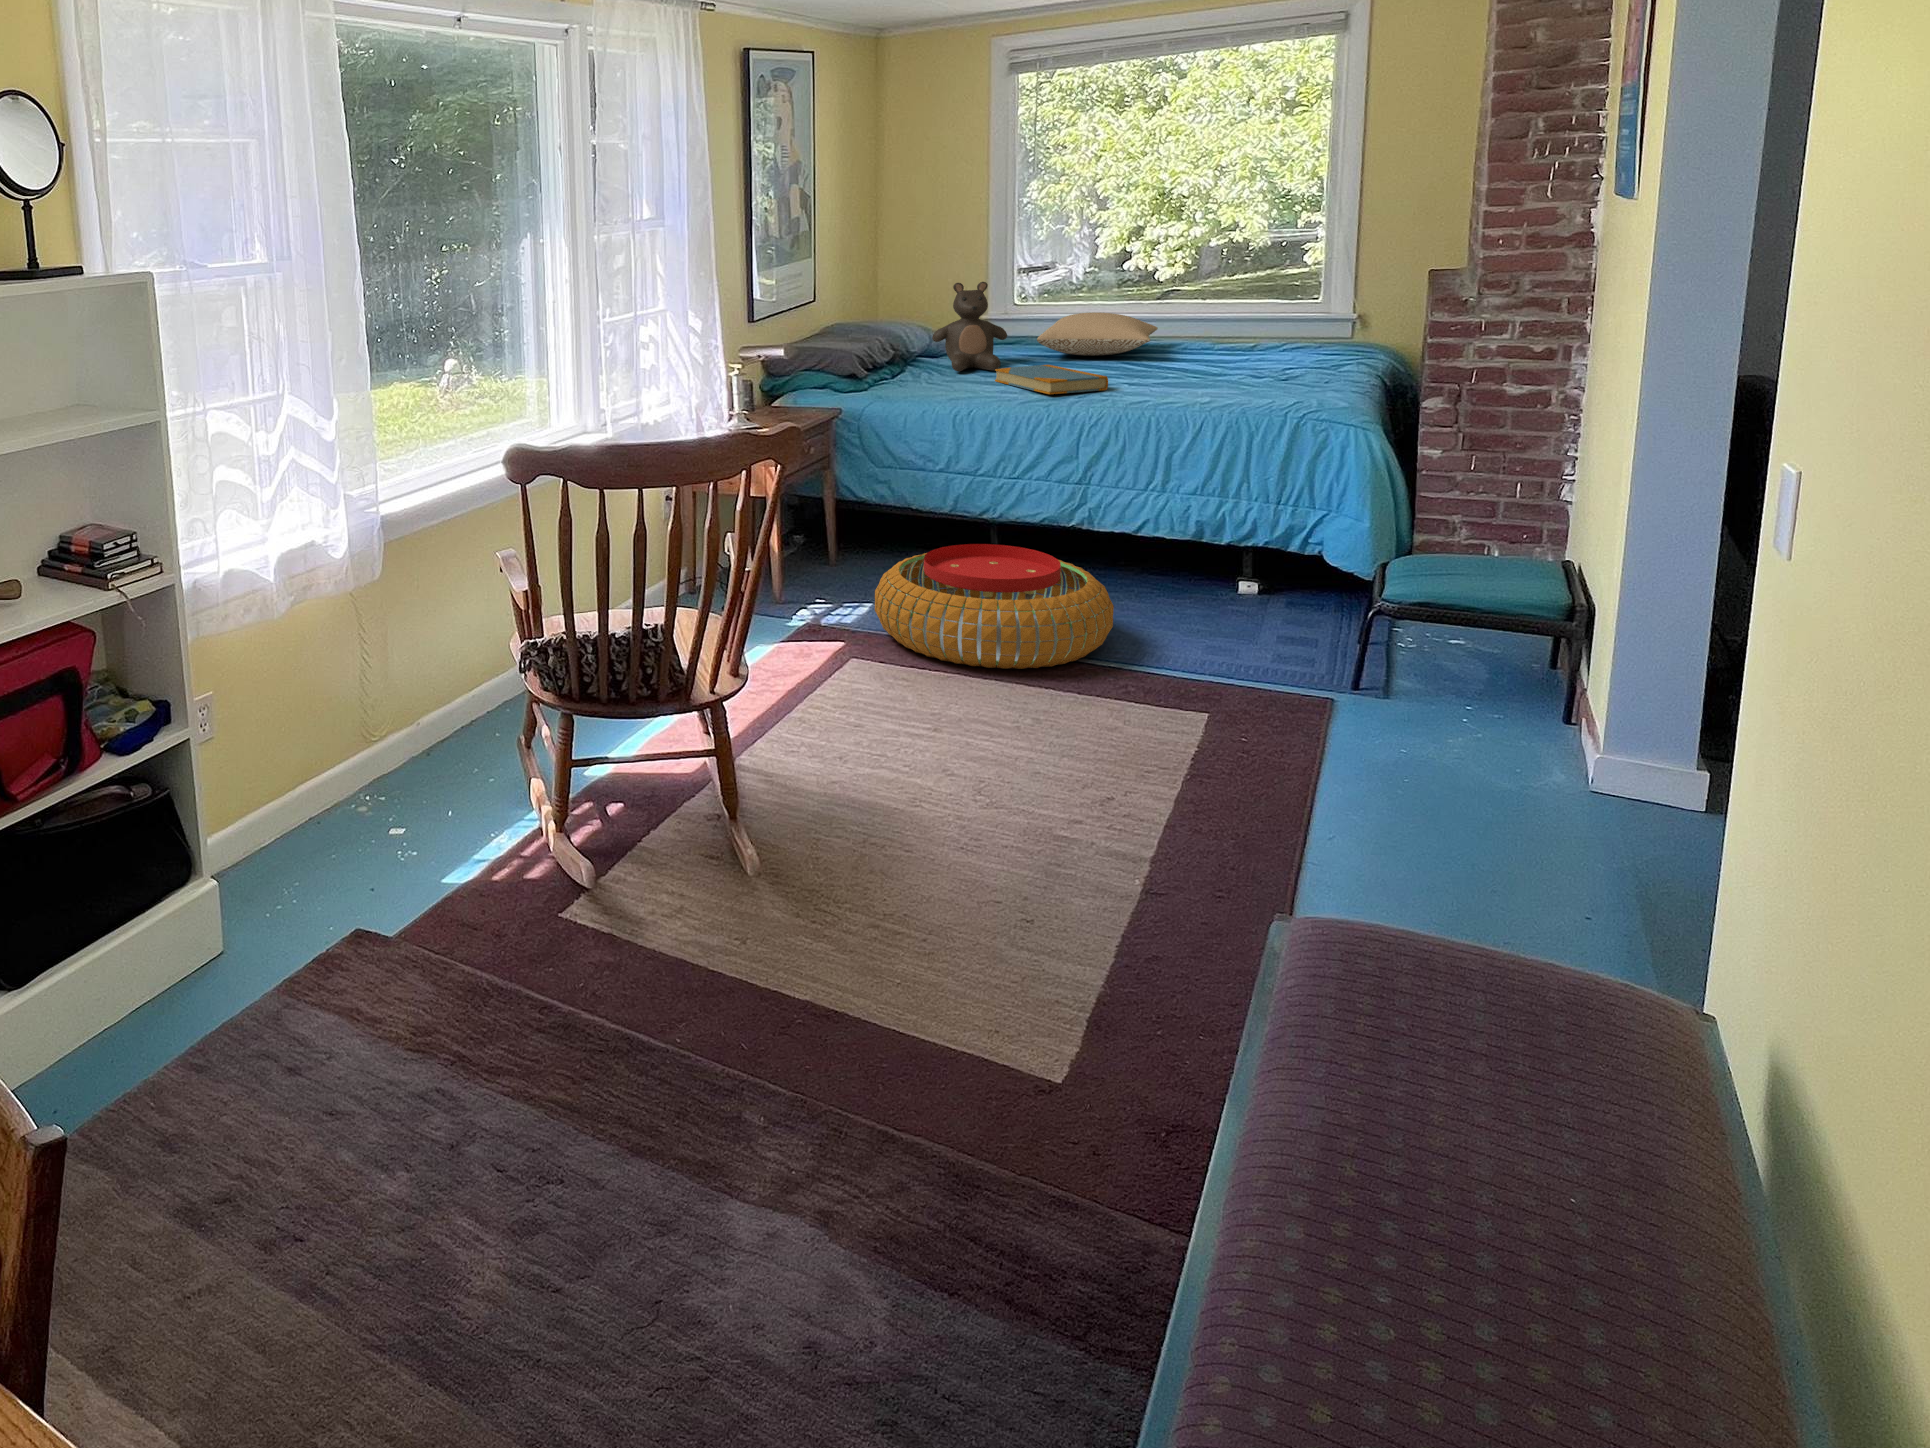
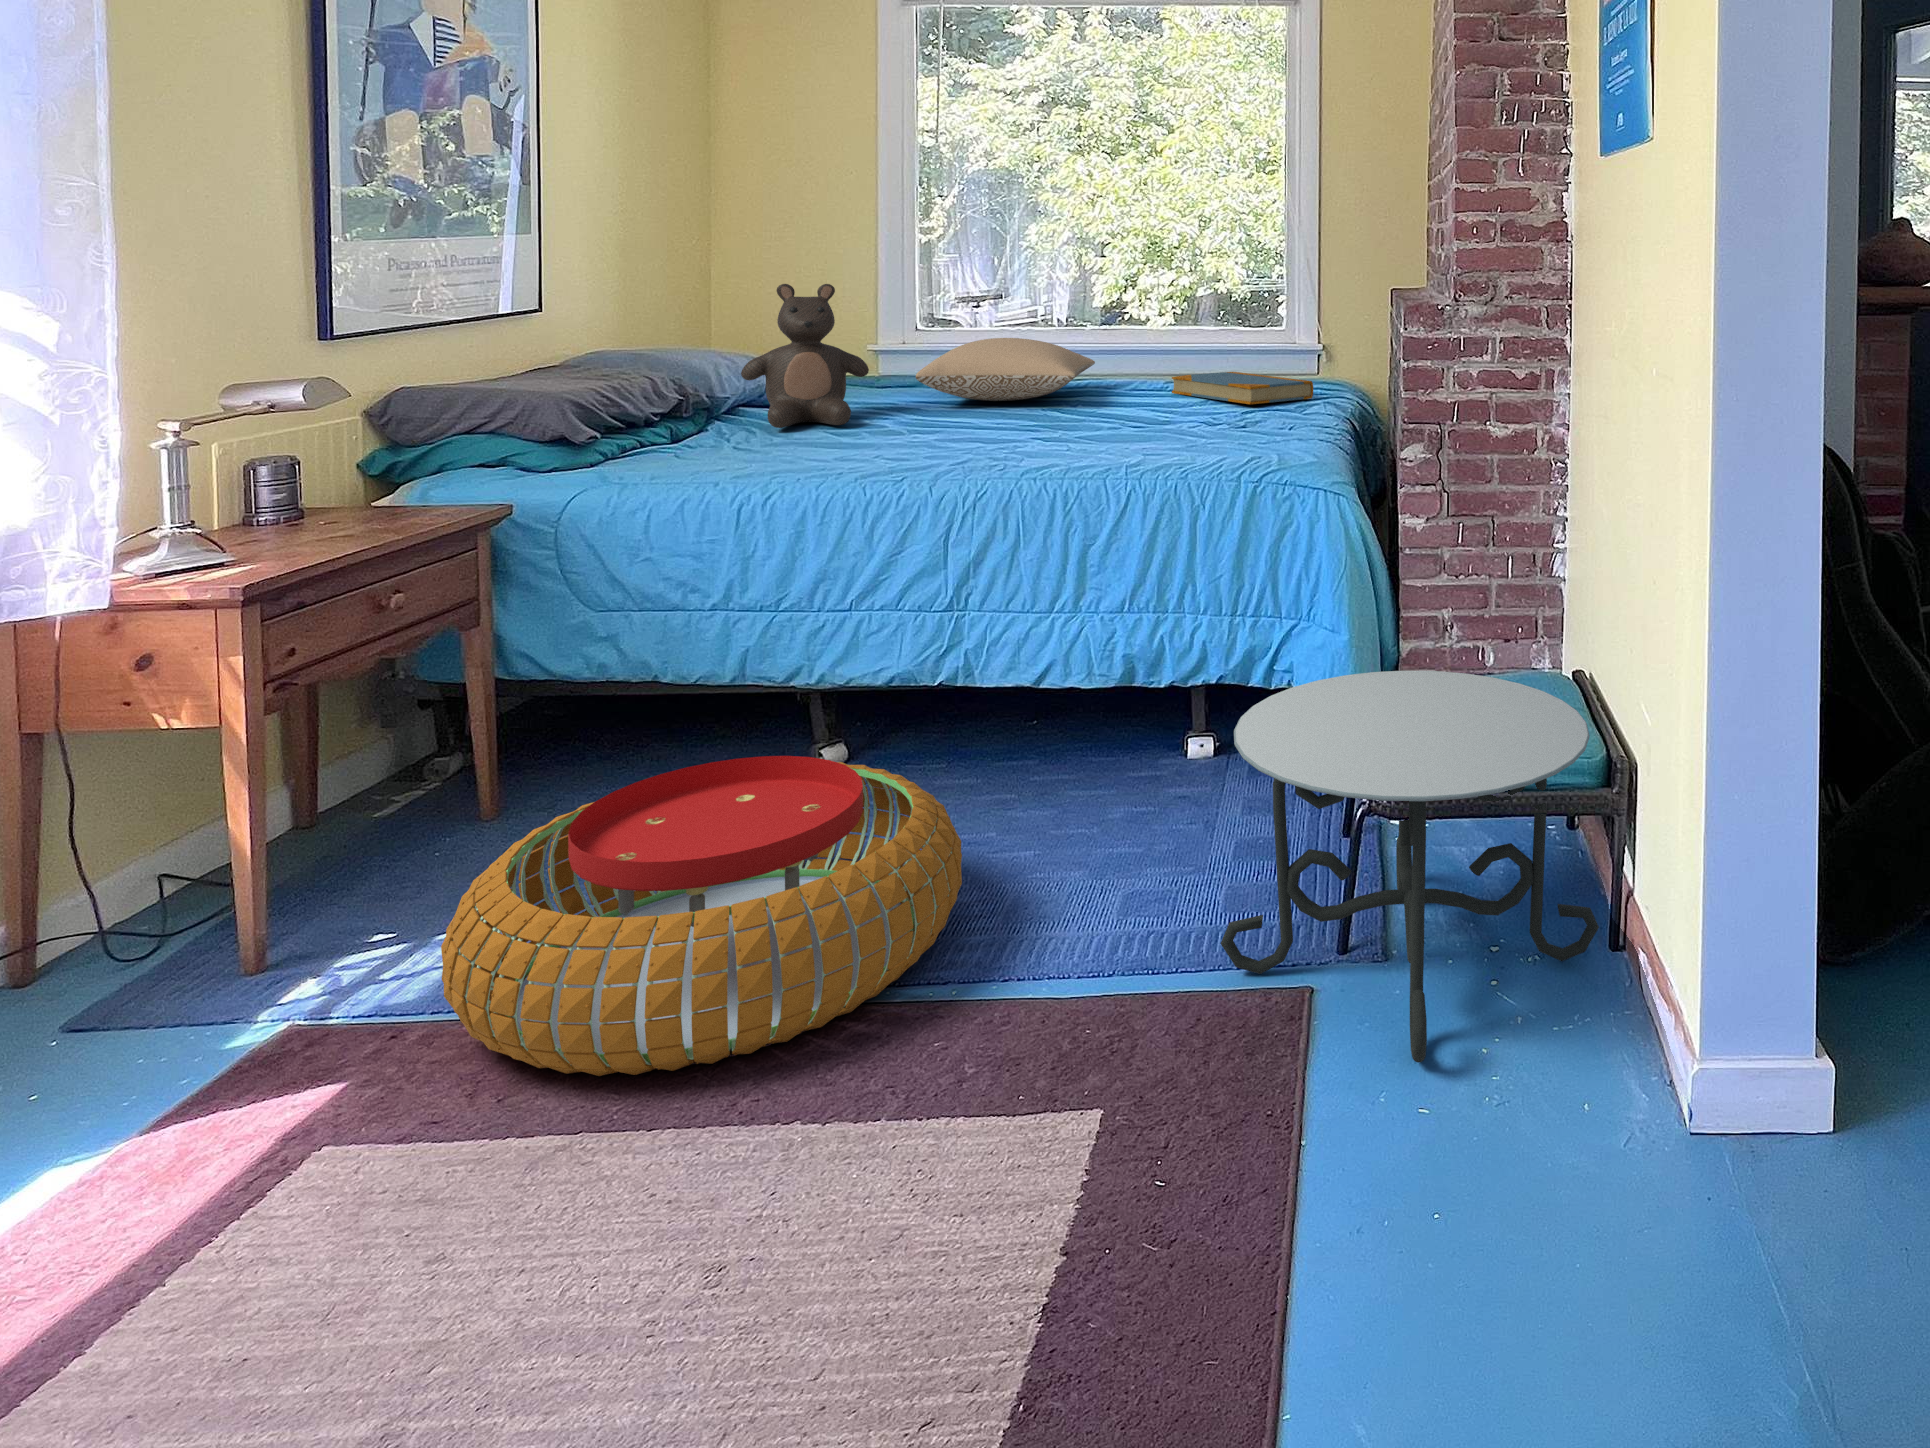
book: present [995,365,1108,394] -> present [1172,372,1313,404]
side table: none [1276,538,1555,738] -> present [1221,671,1599,1063]

